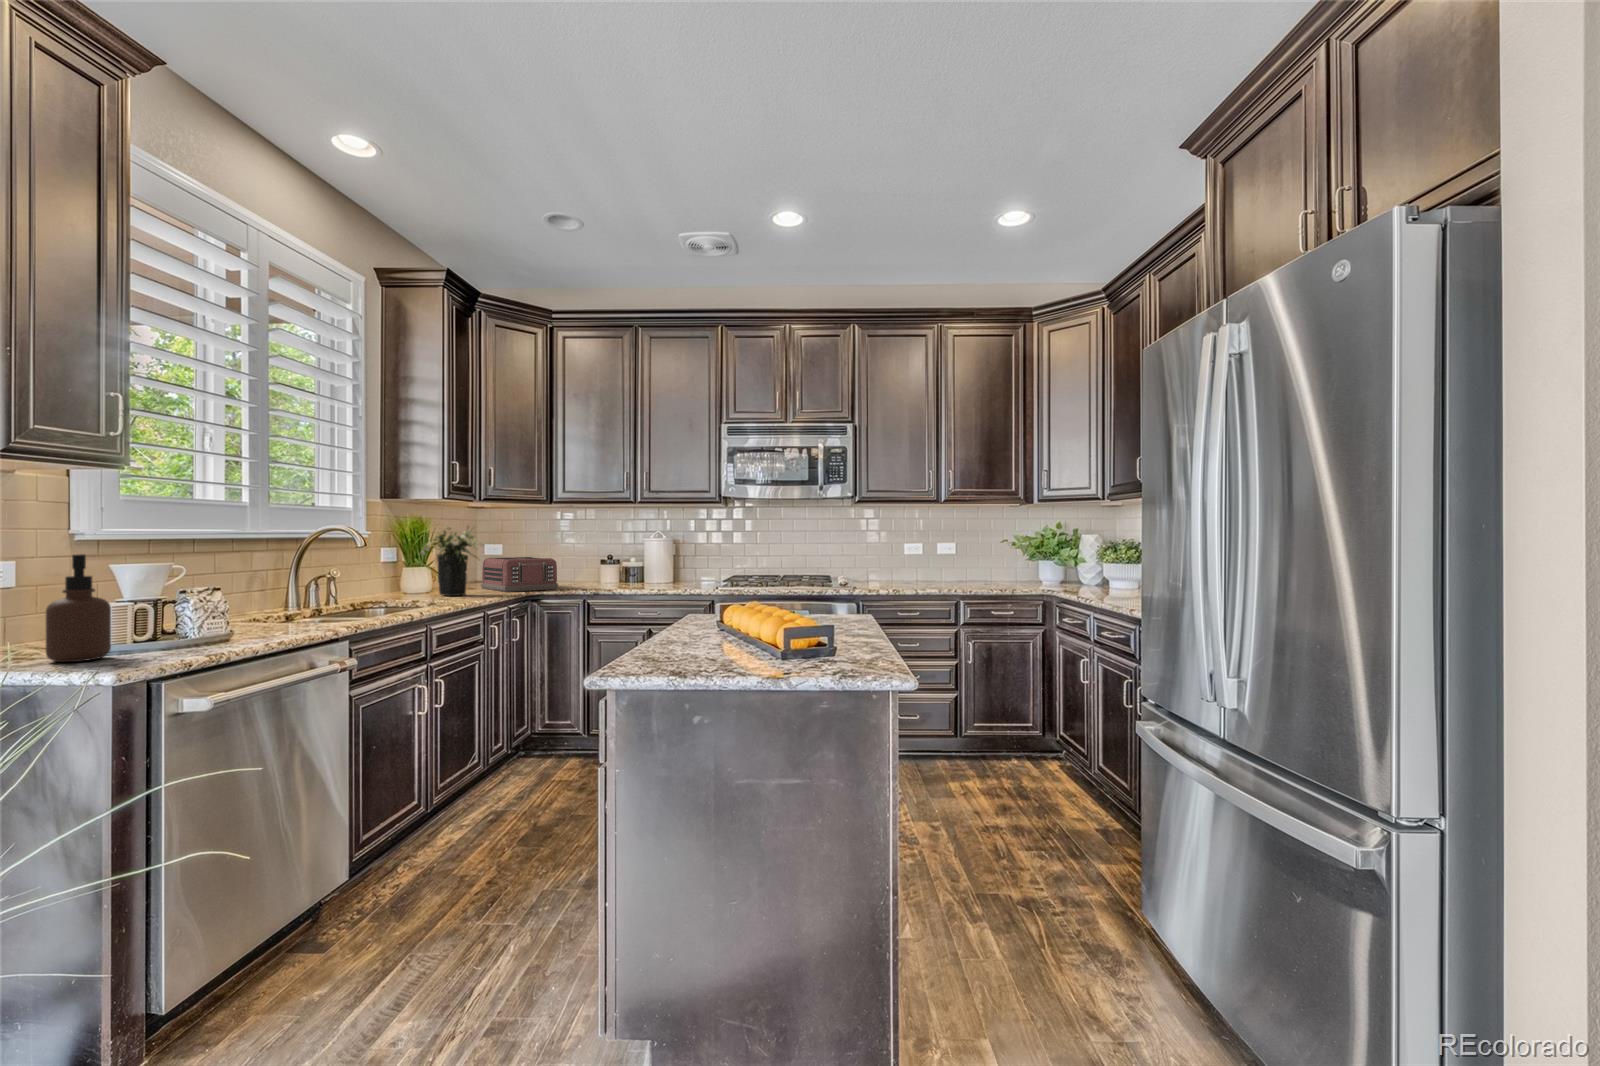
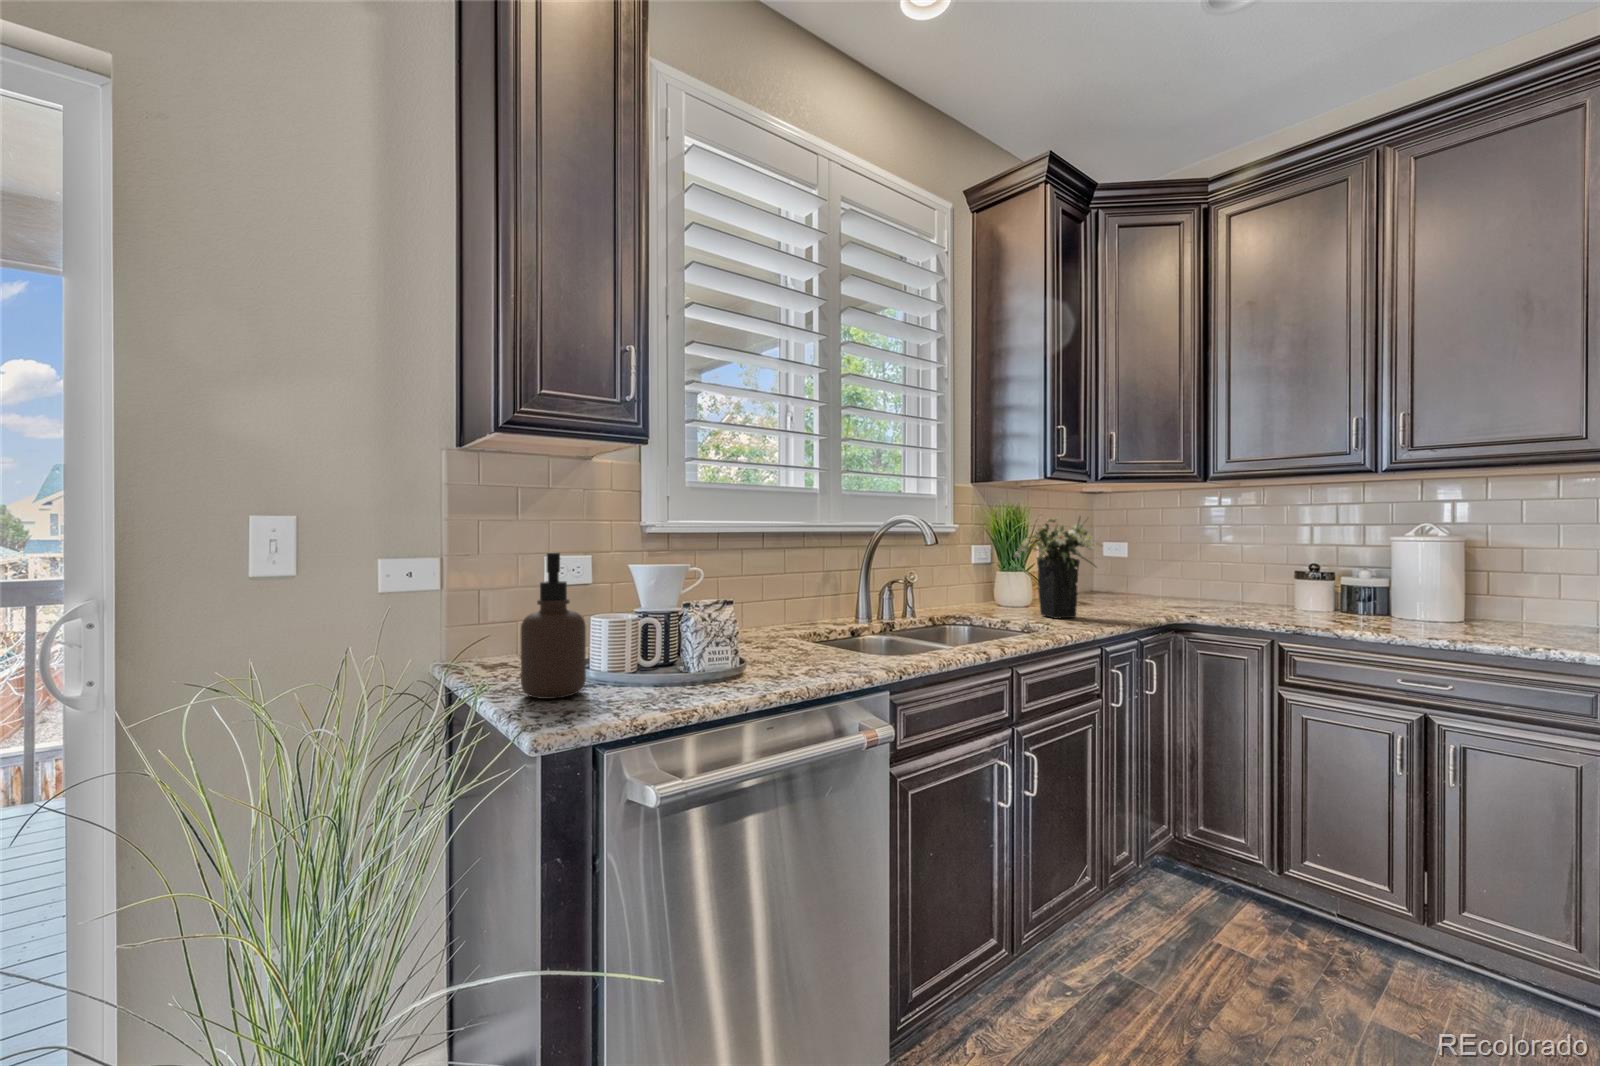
toaster: present [481,557,558,592] -> none [1100,564,1220,617]

